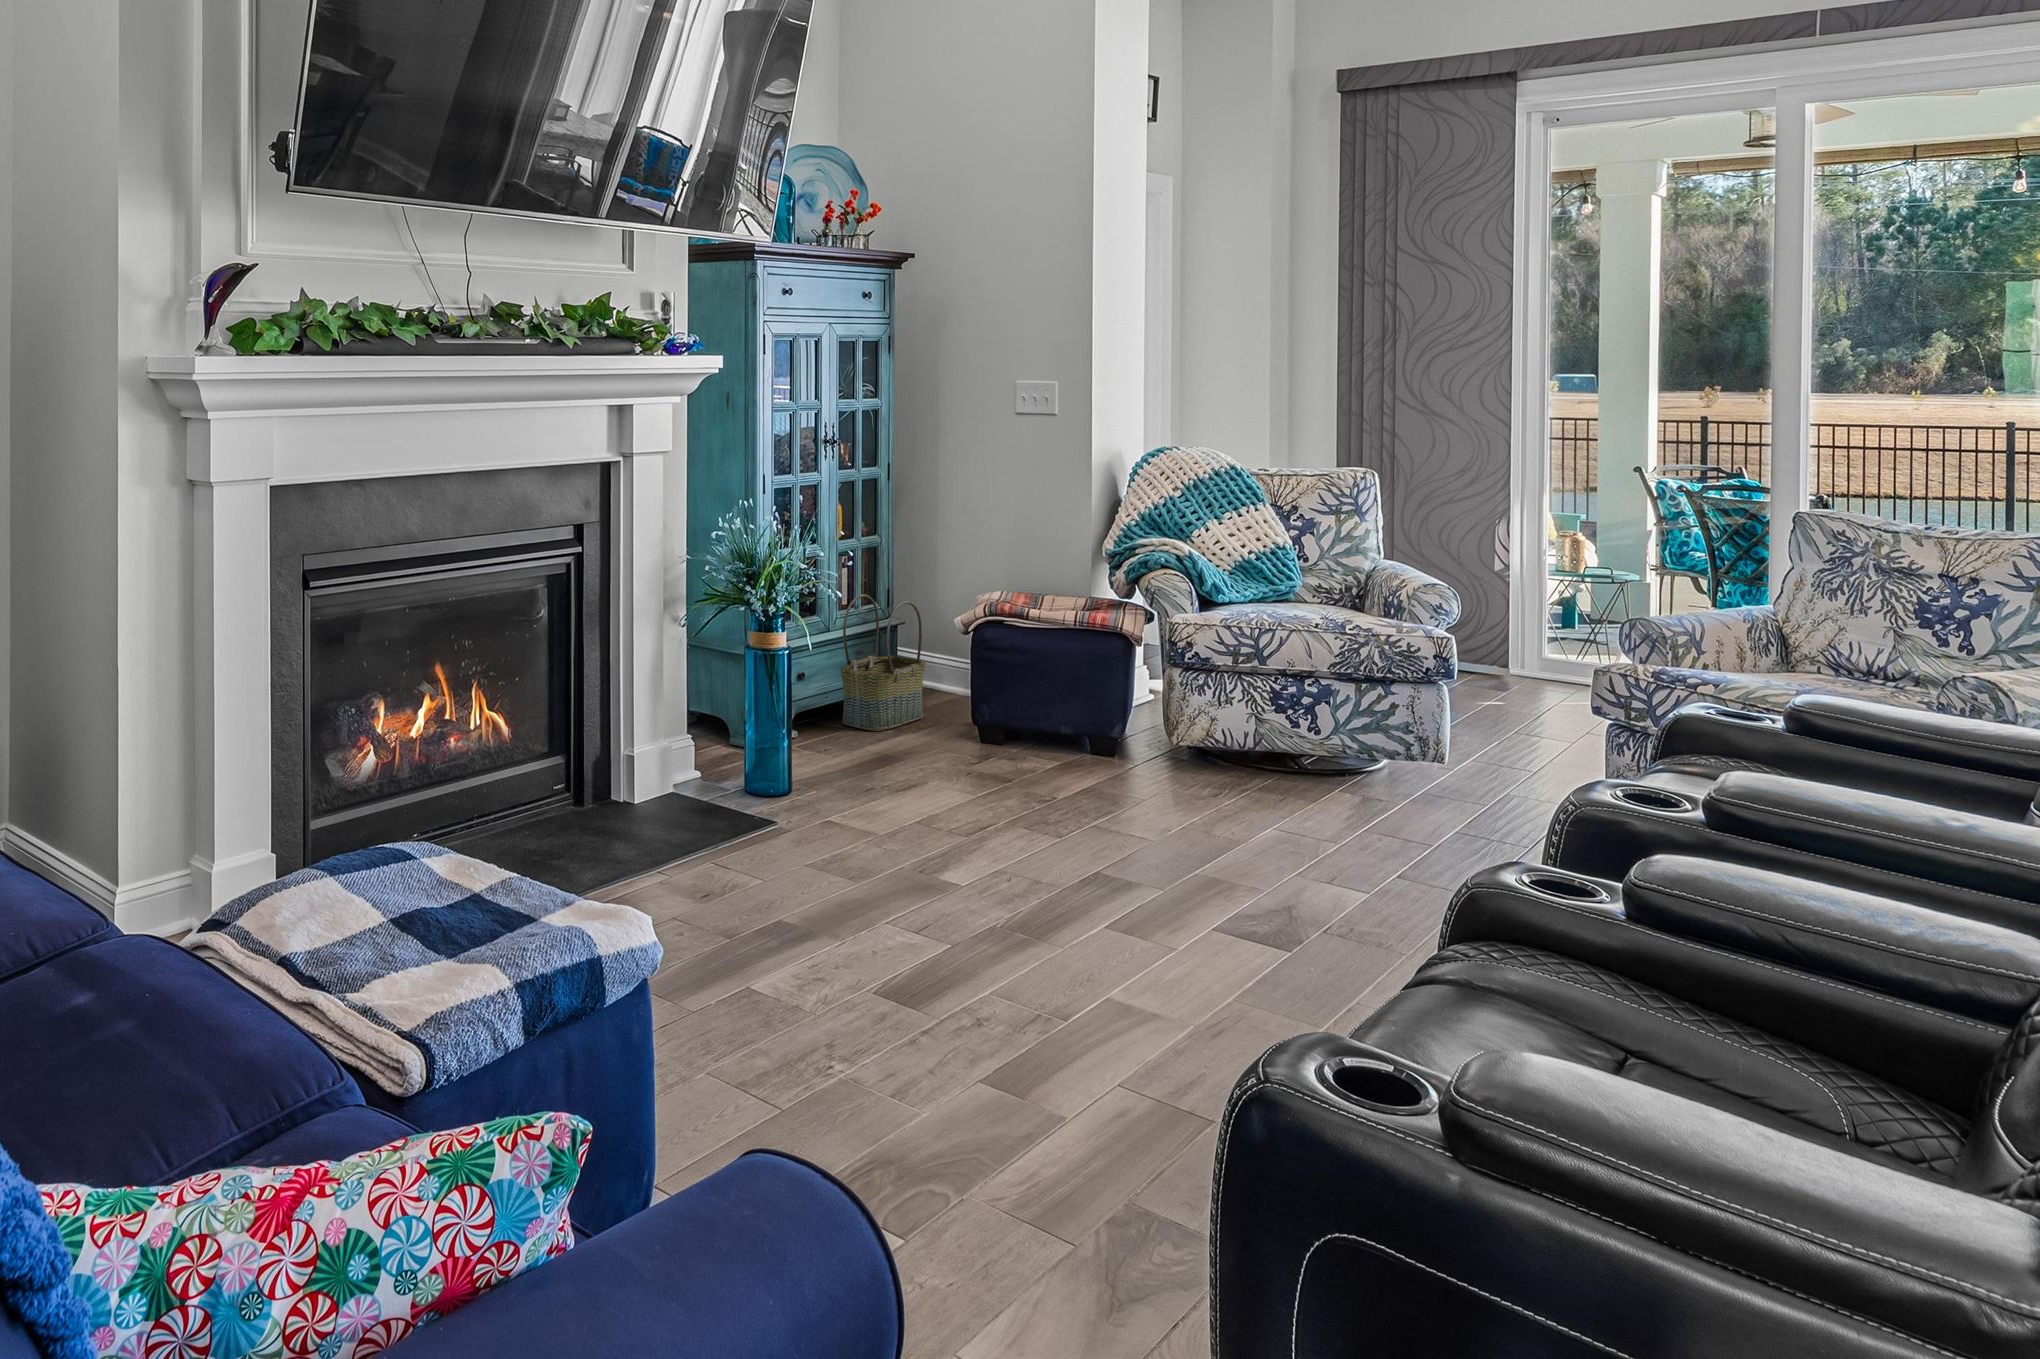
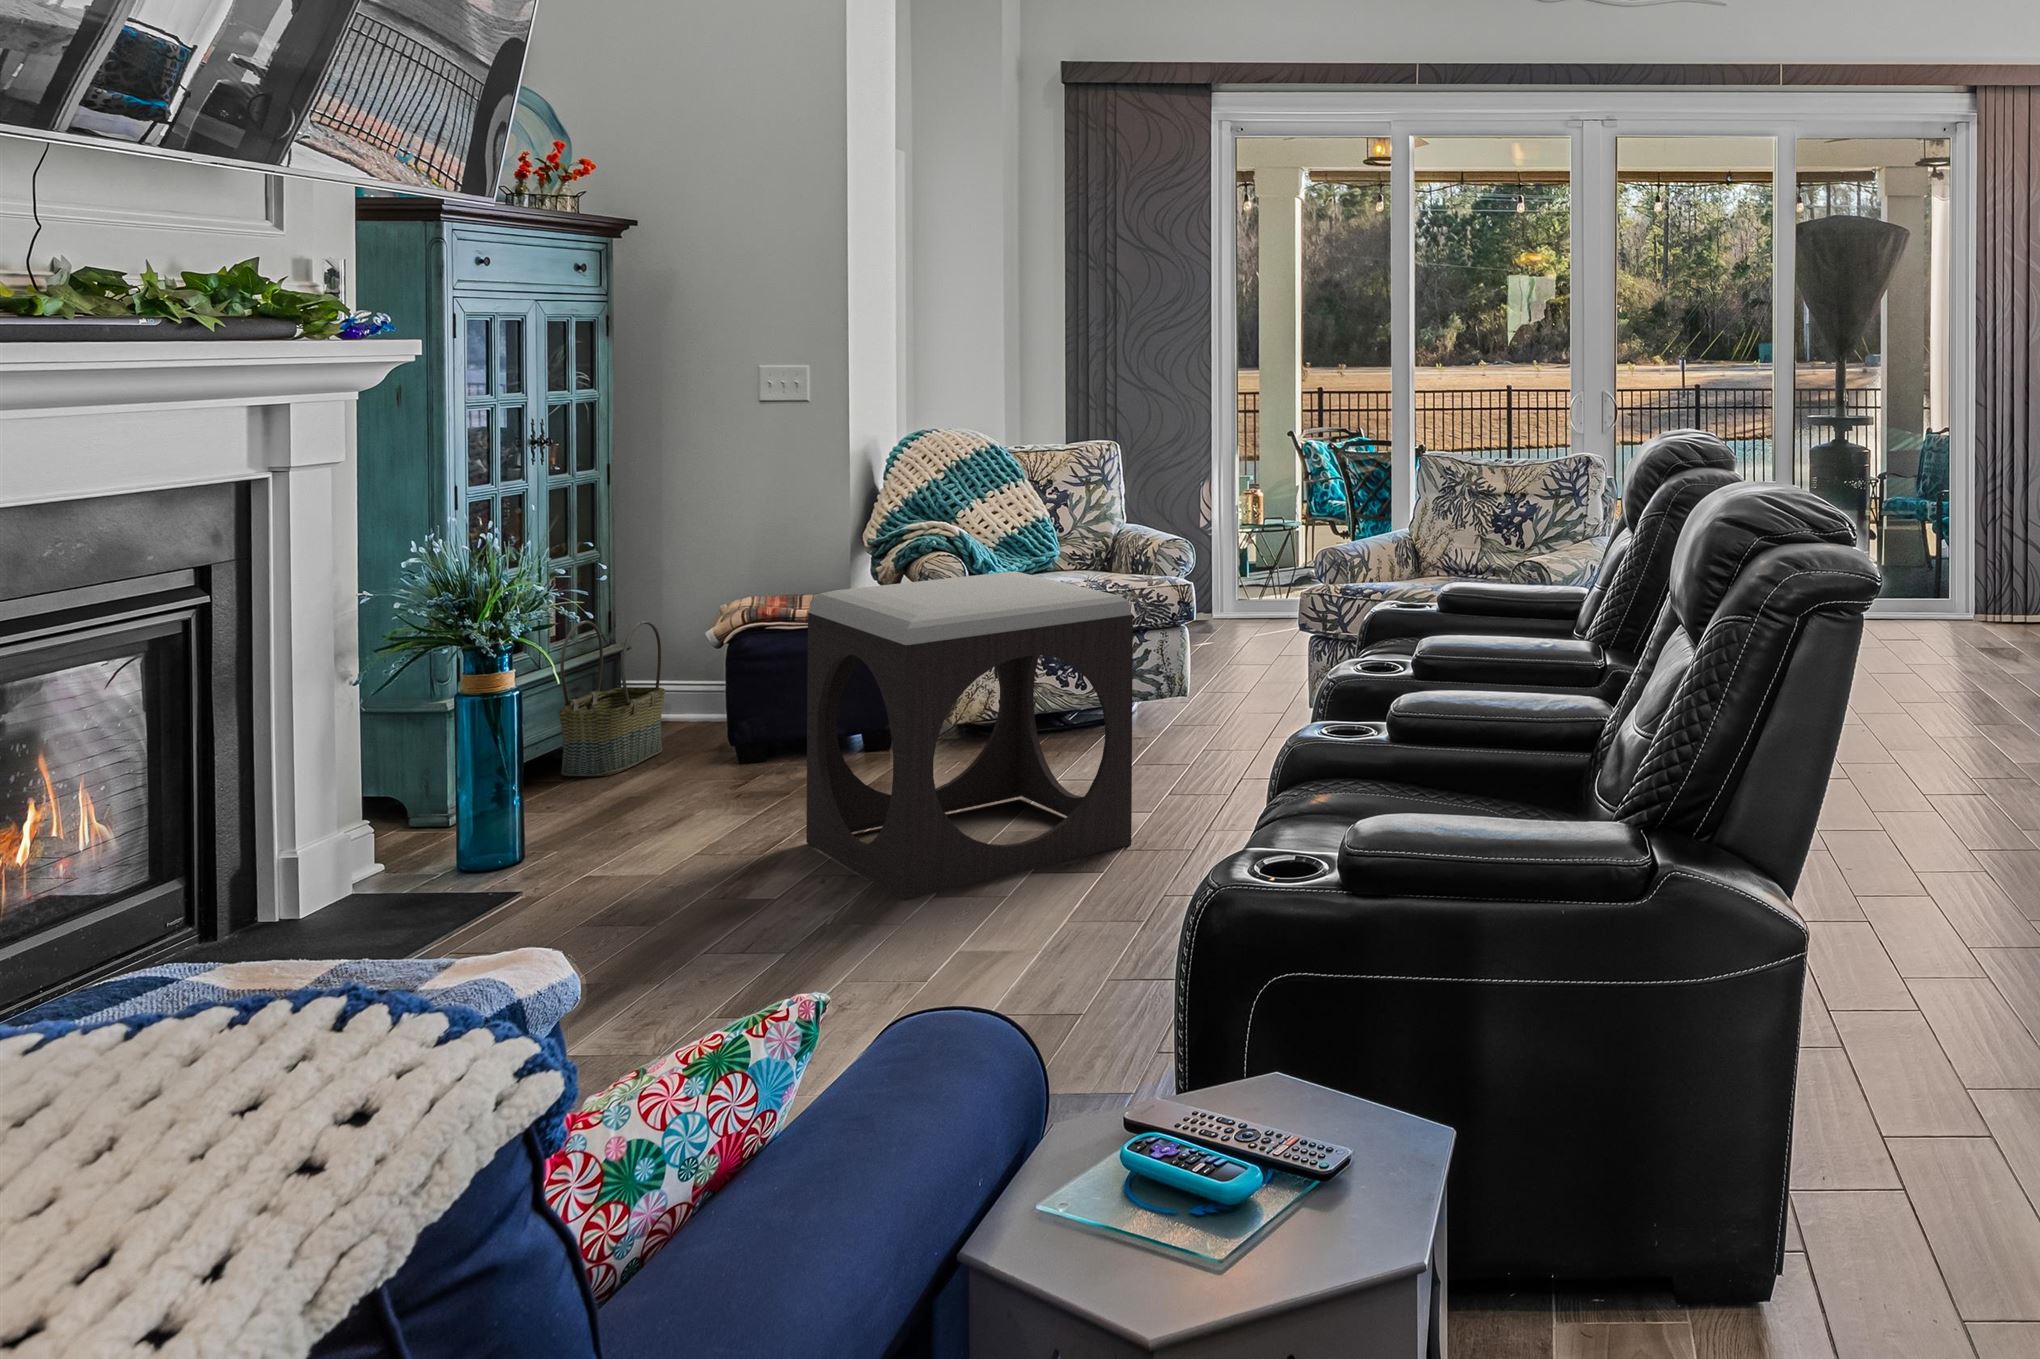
footstool: none [1009,601,1339,929] -> present [806,571,1133,901]

